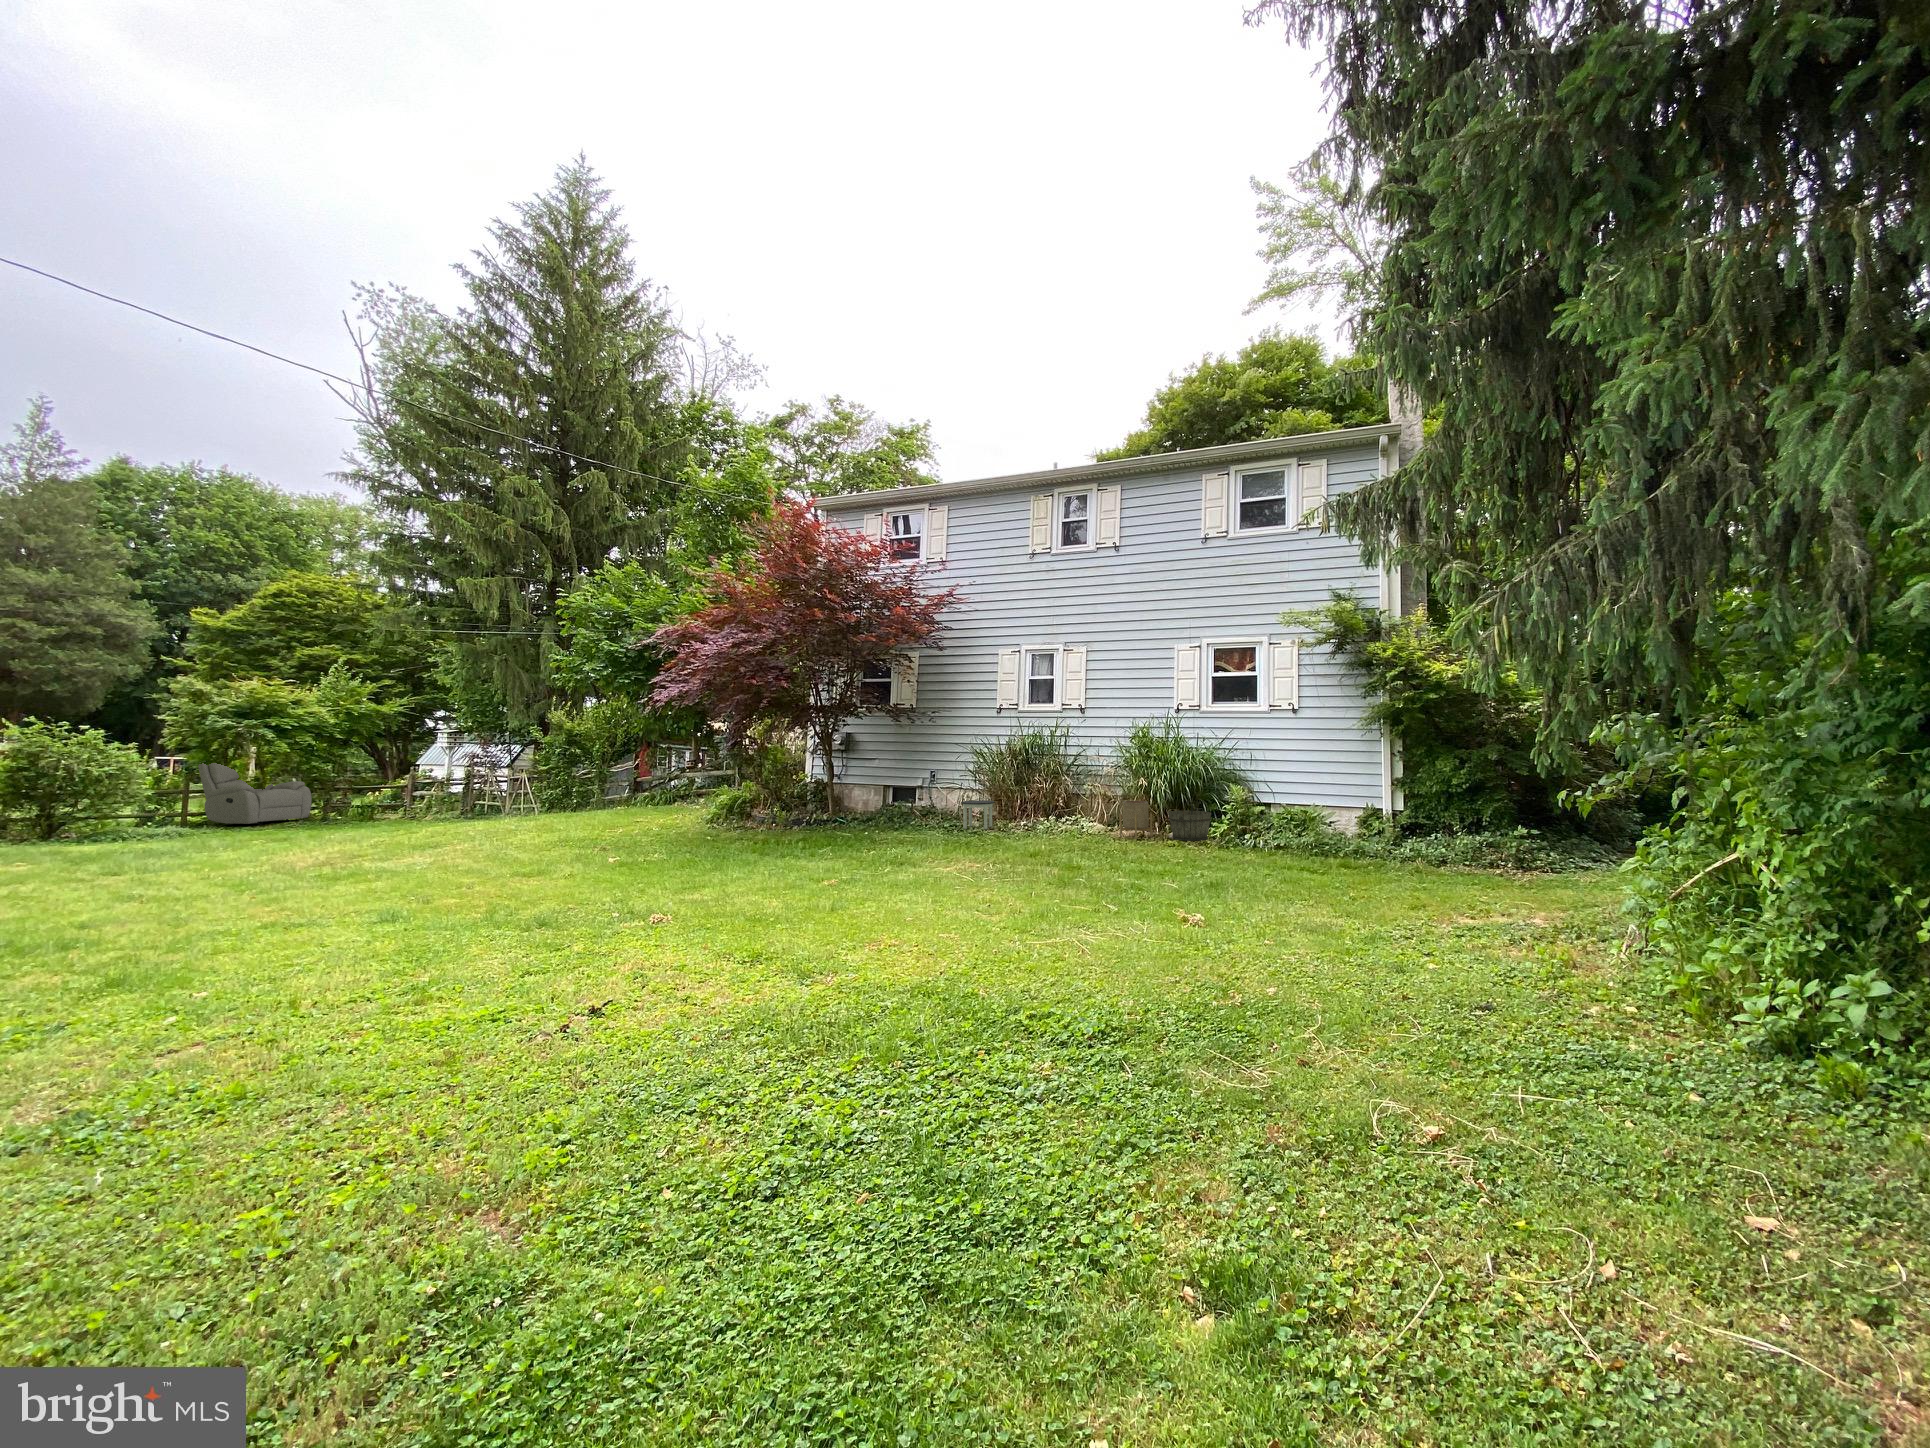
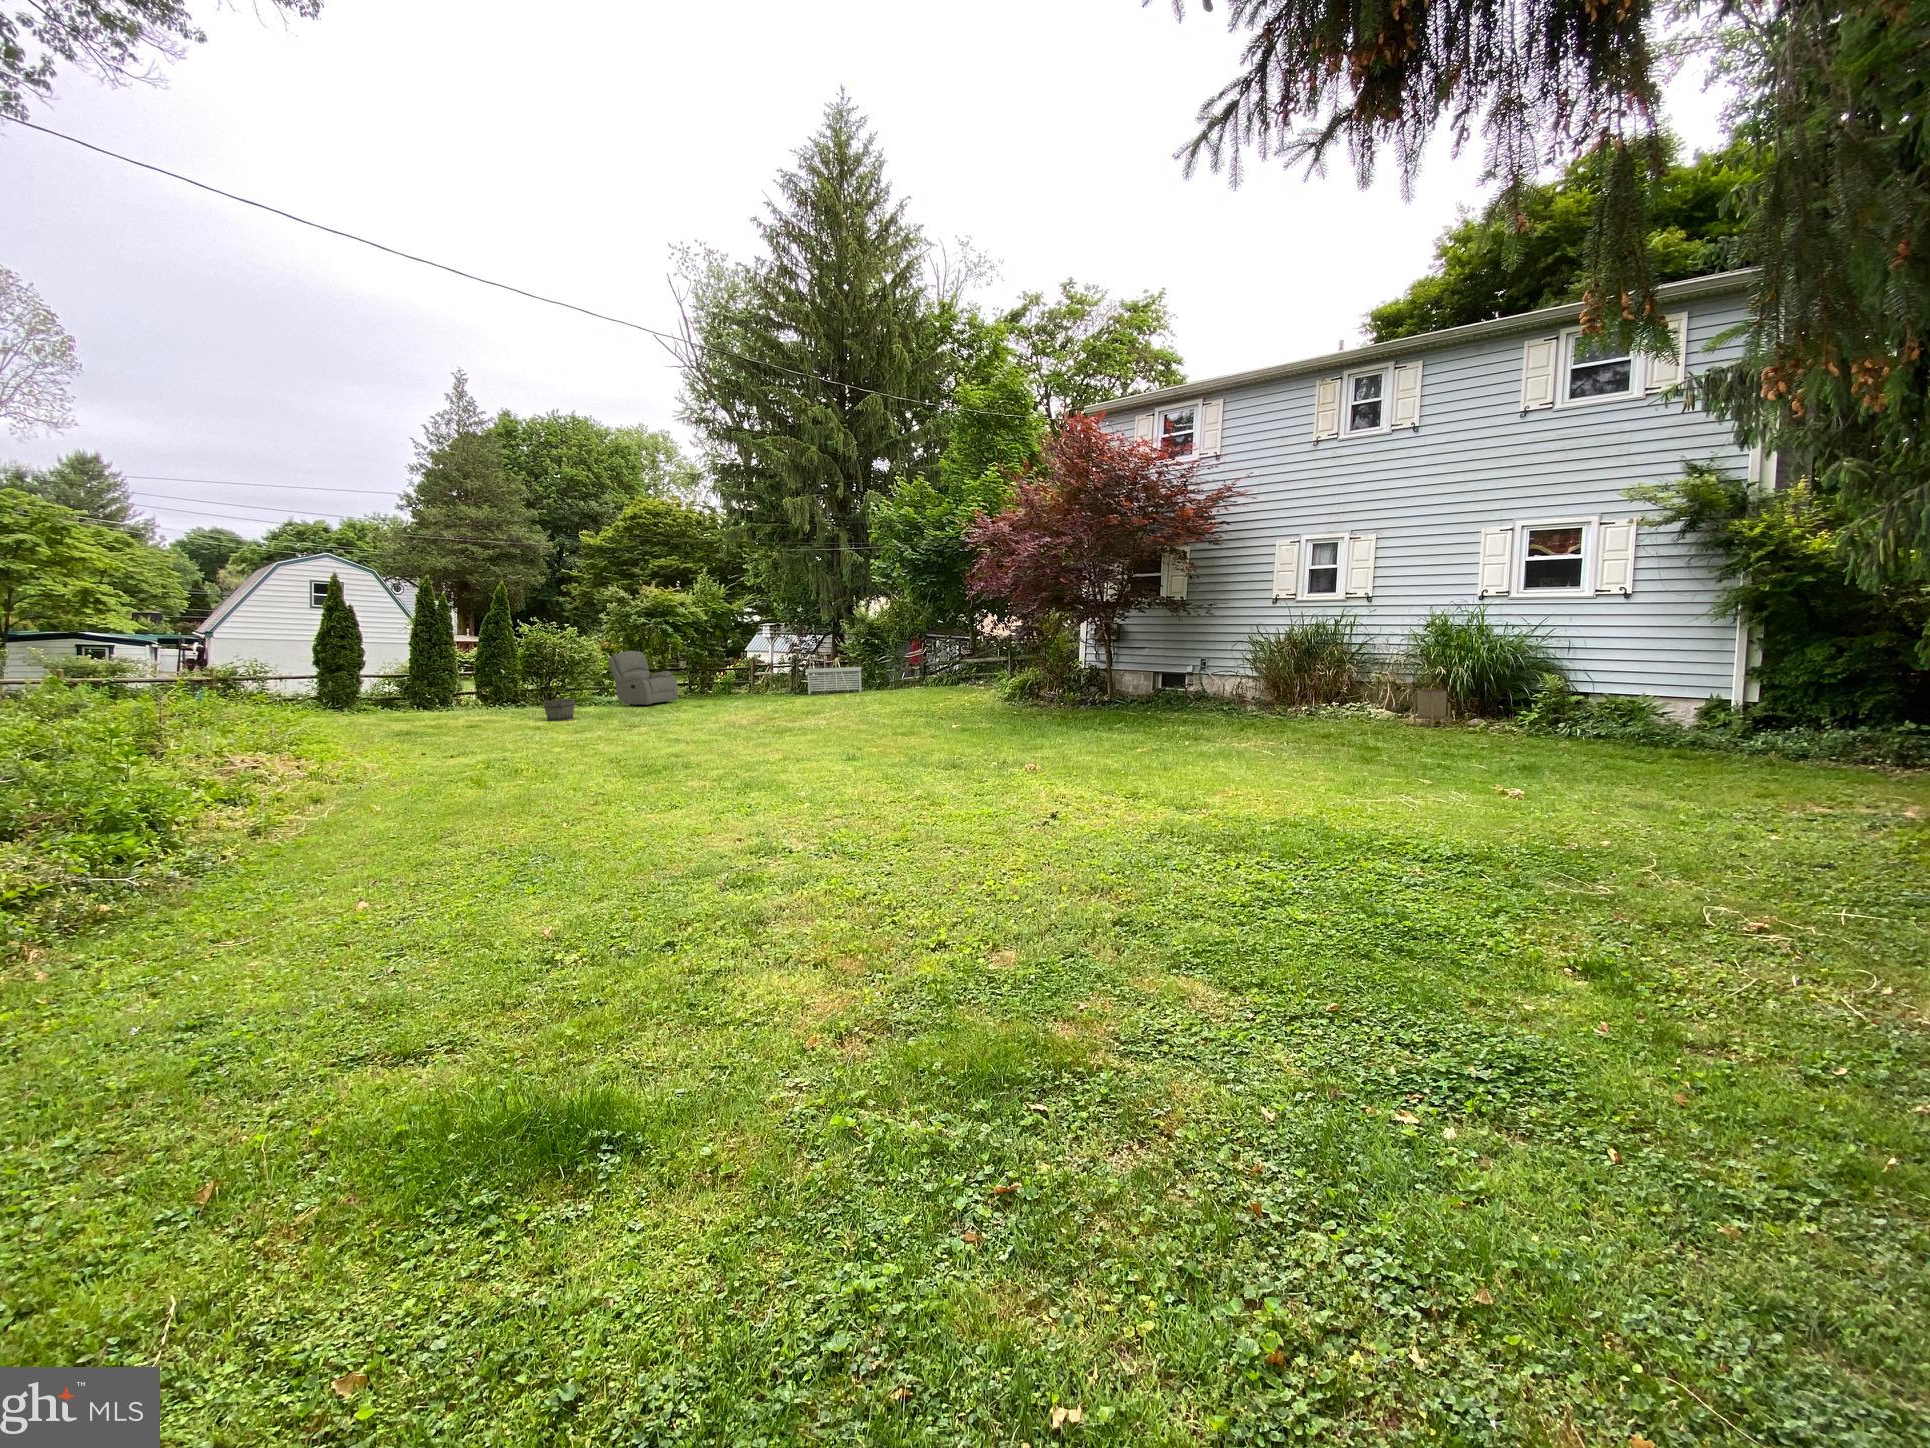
storage bench: none [502,779,581,810] -> present [805,667,862,695]
round table: present [961,800,995,829] -> none [1240,688,1275,716]
wooden bucket: present [1168,803,1211,840] -> present [543,694,575,721]

